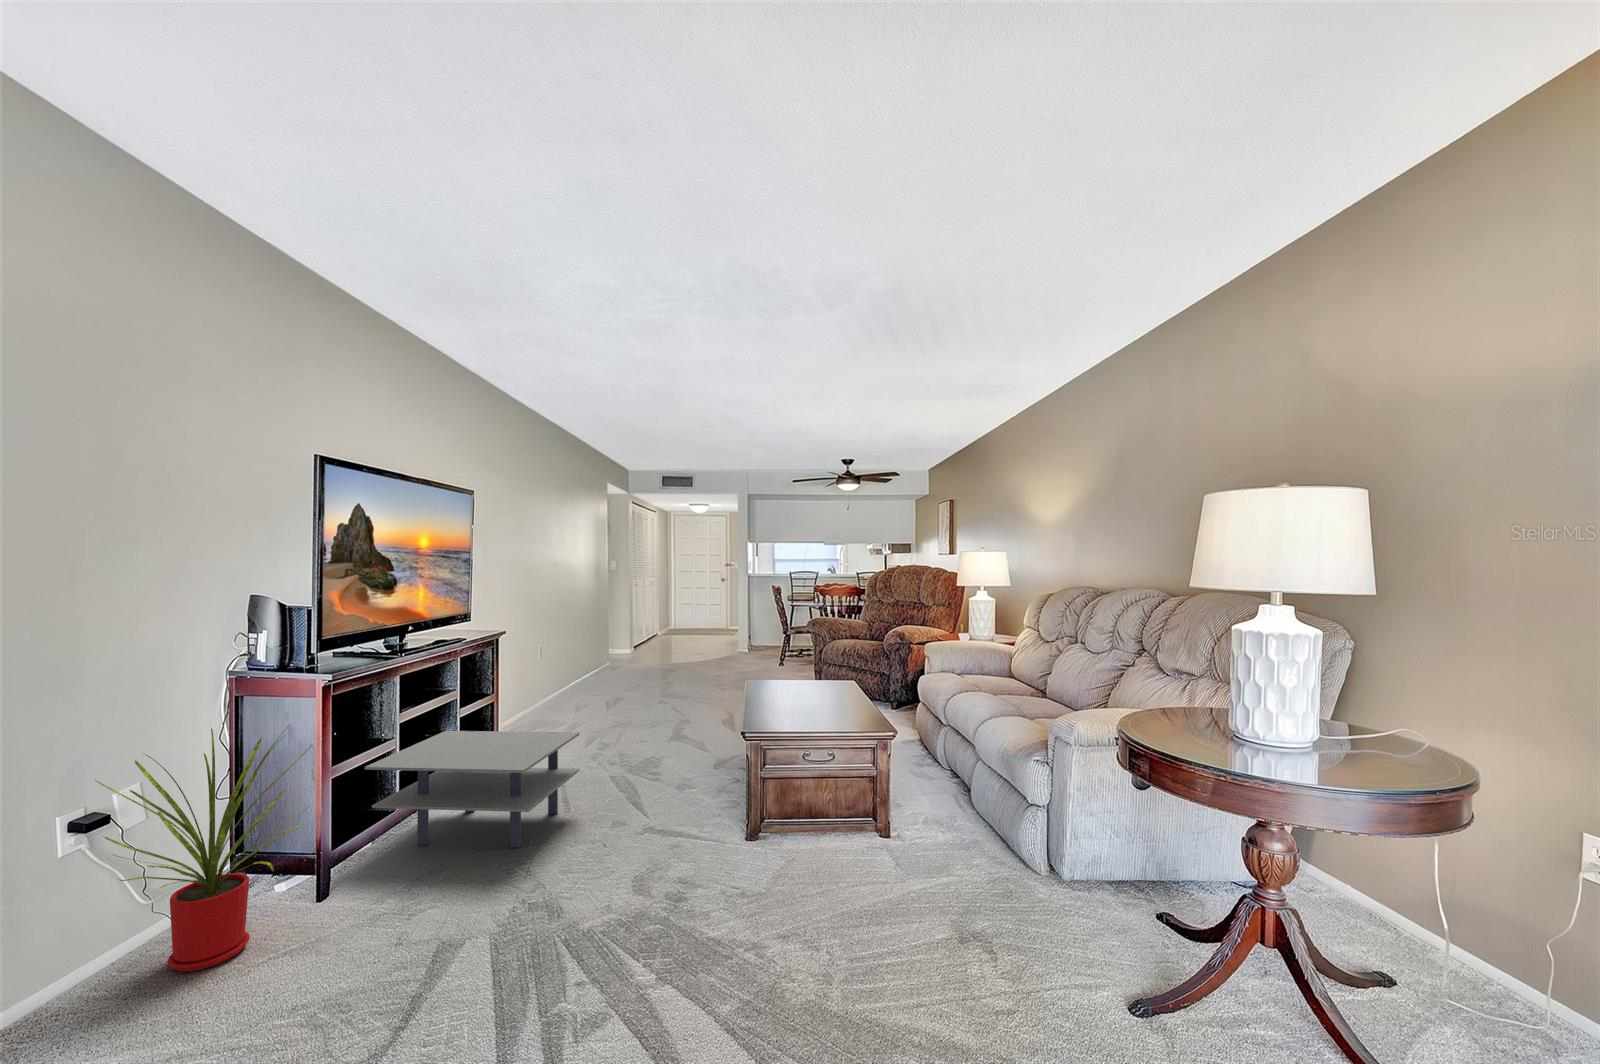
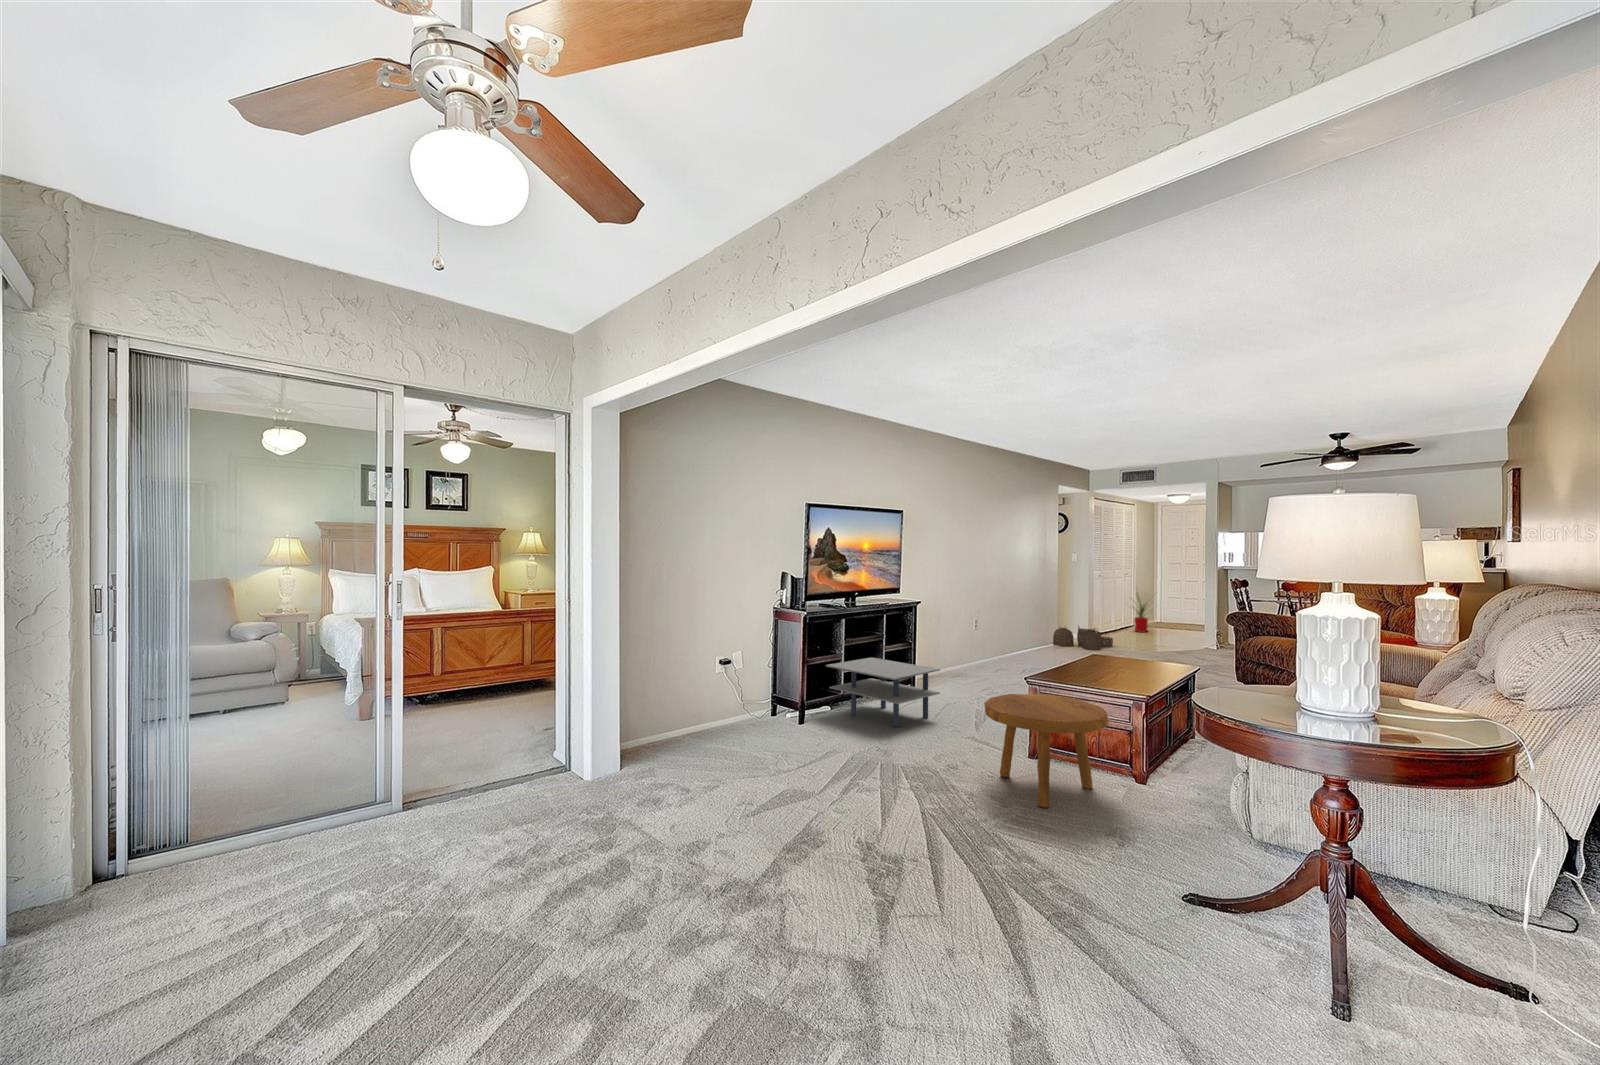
woven basket: none [632,634,694,660] -> present [1053,626,1113,650]
house plant: present [95,725,312,972] -> present [1133,595,1148,632]
footstool: none [729,751,901,945] -> present [984,694,1108,808]

